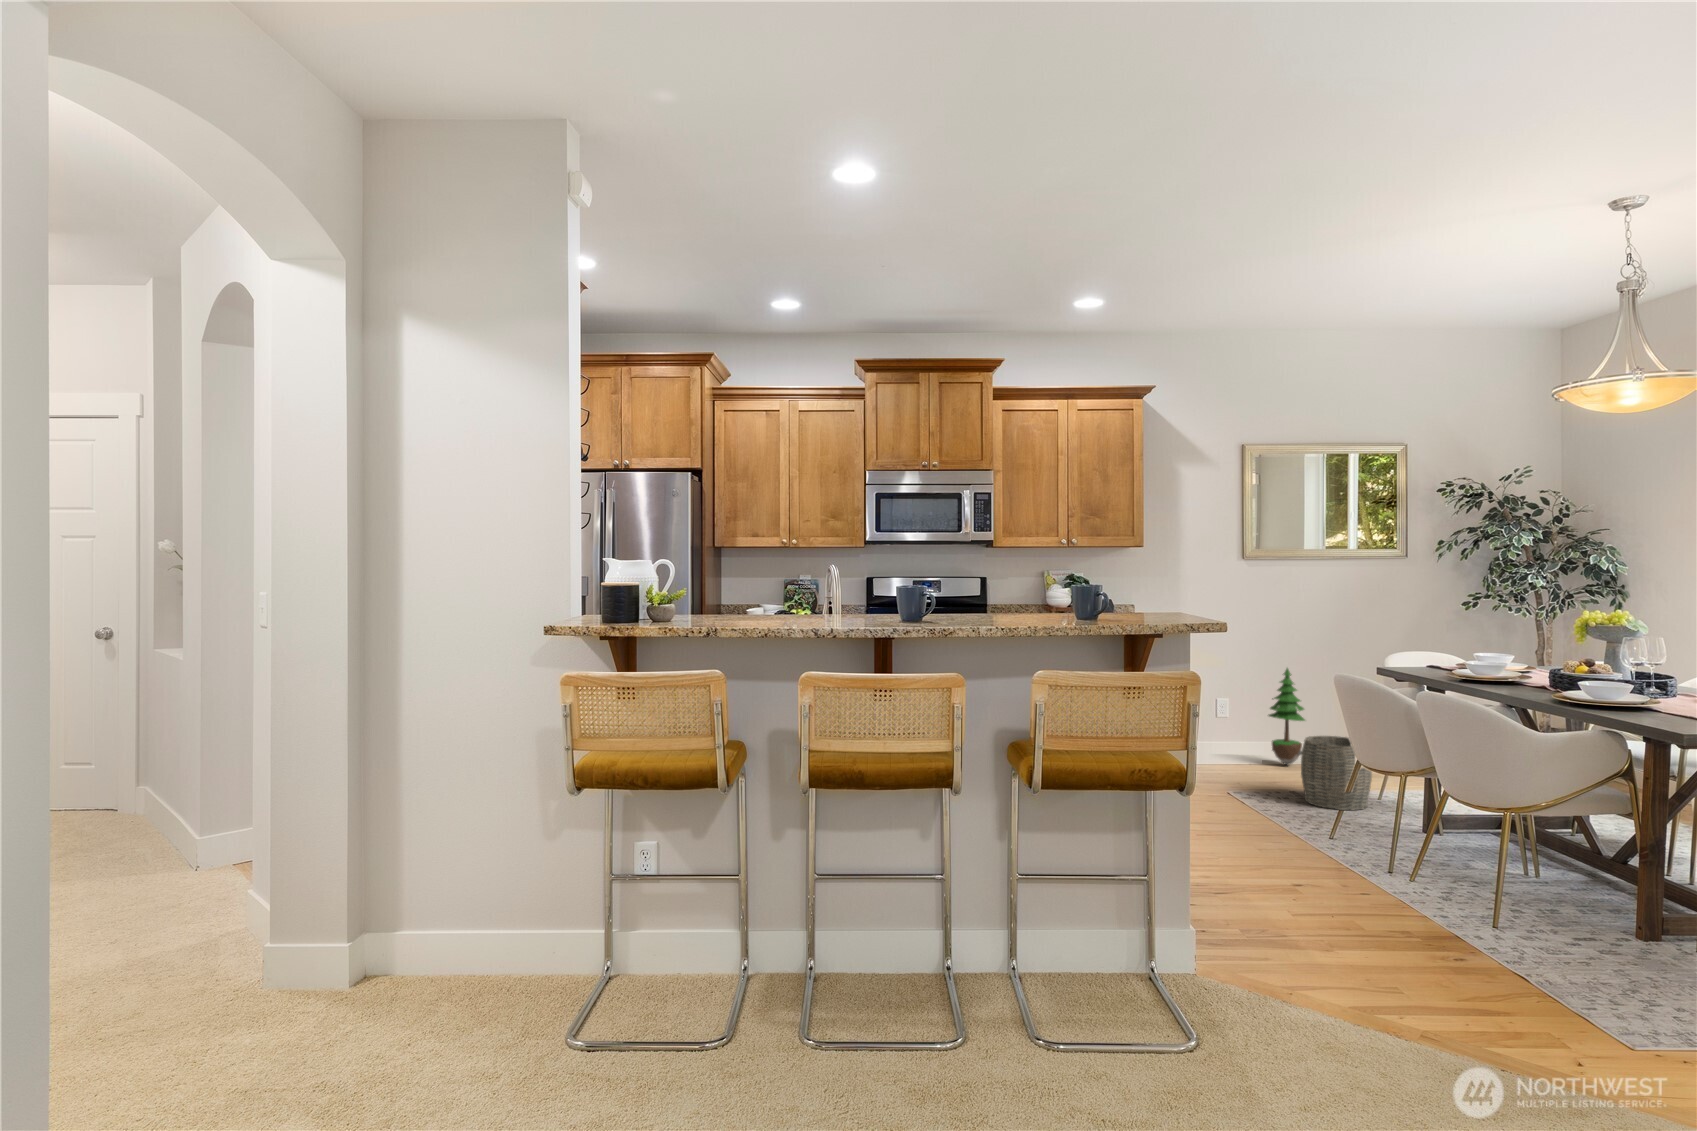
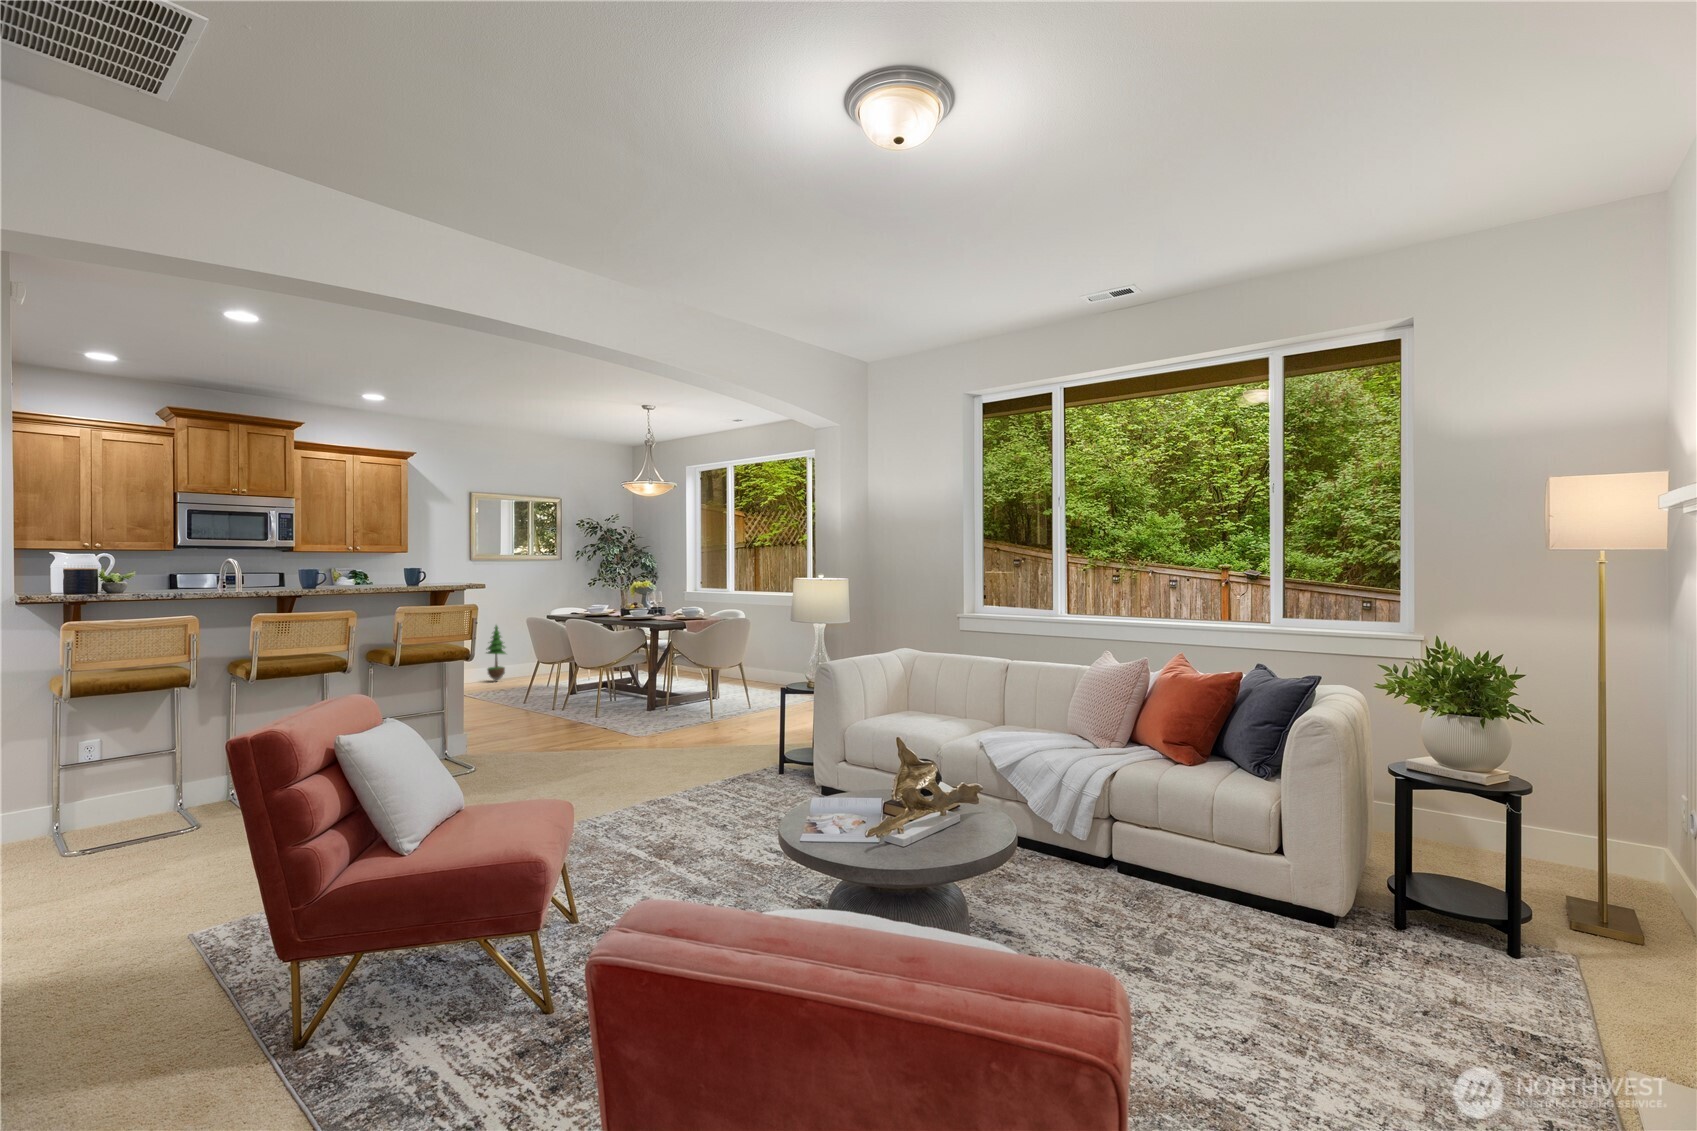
woven basket: present [1301,736,1372,810] -> none [506,657,542,695]

